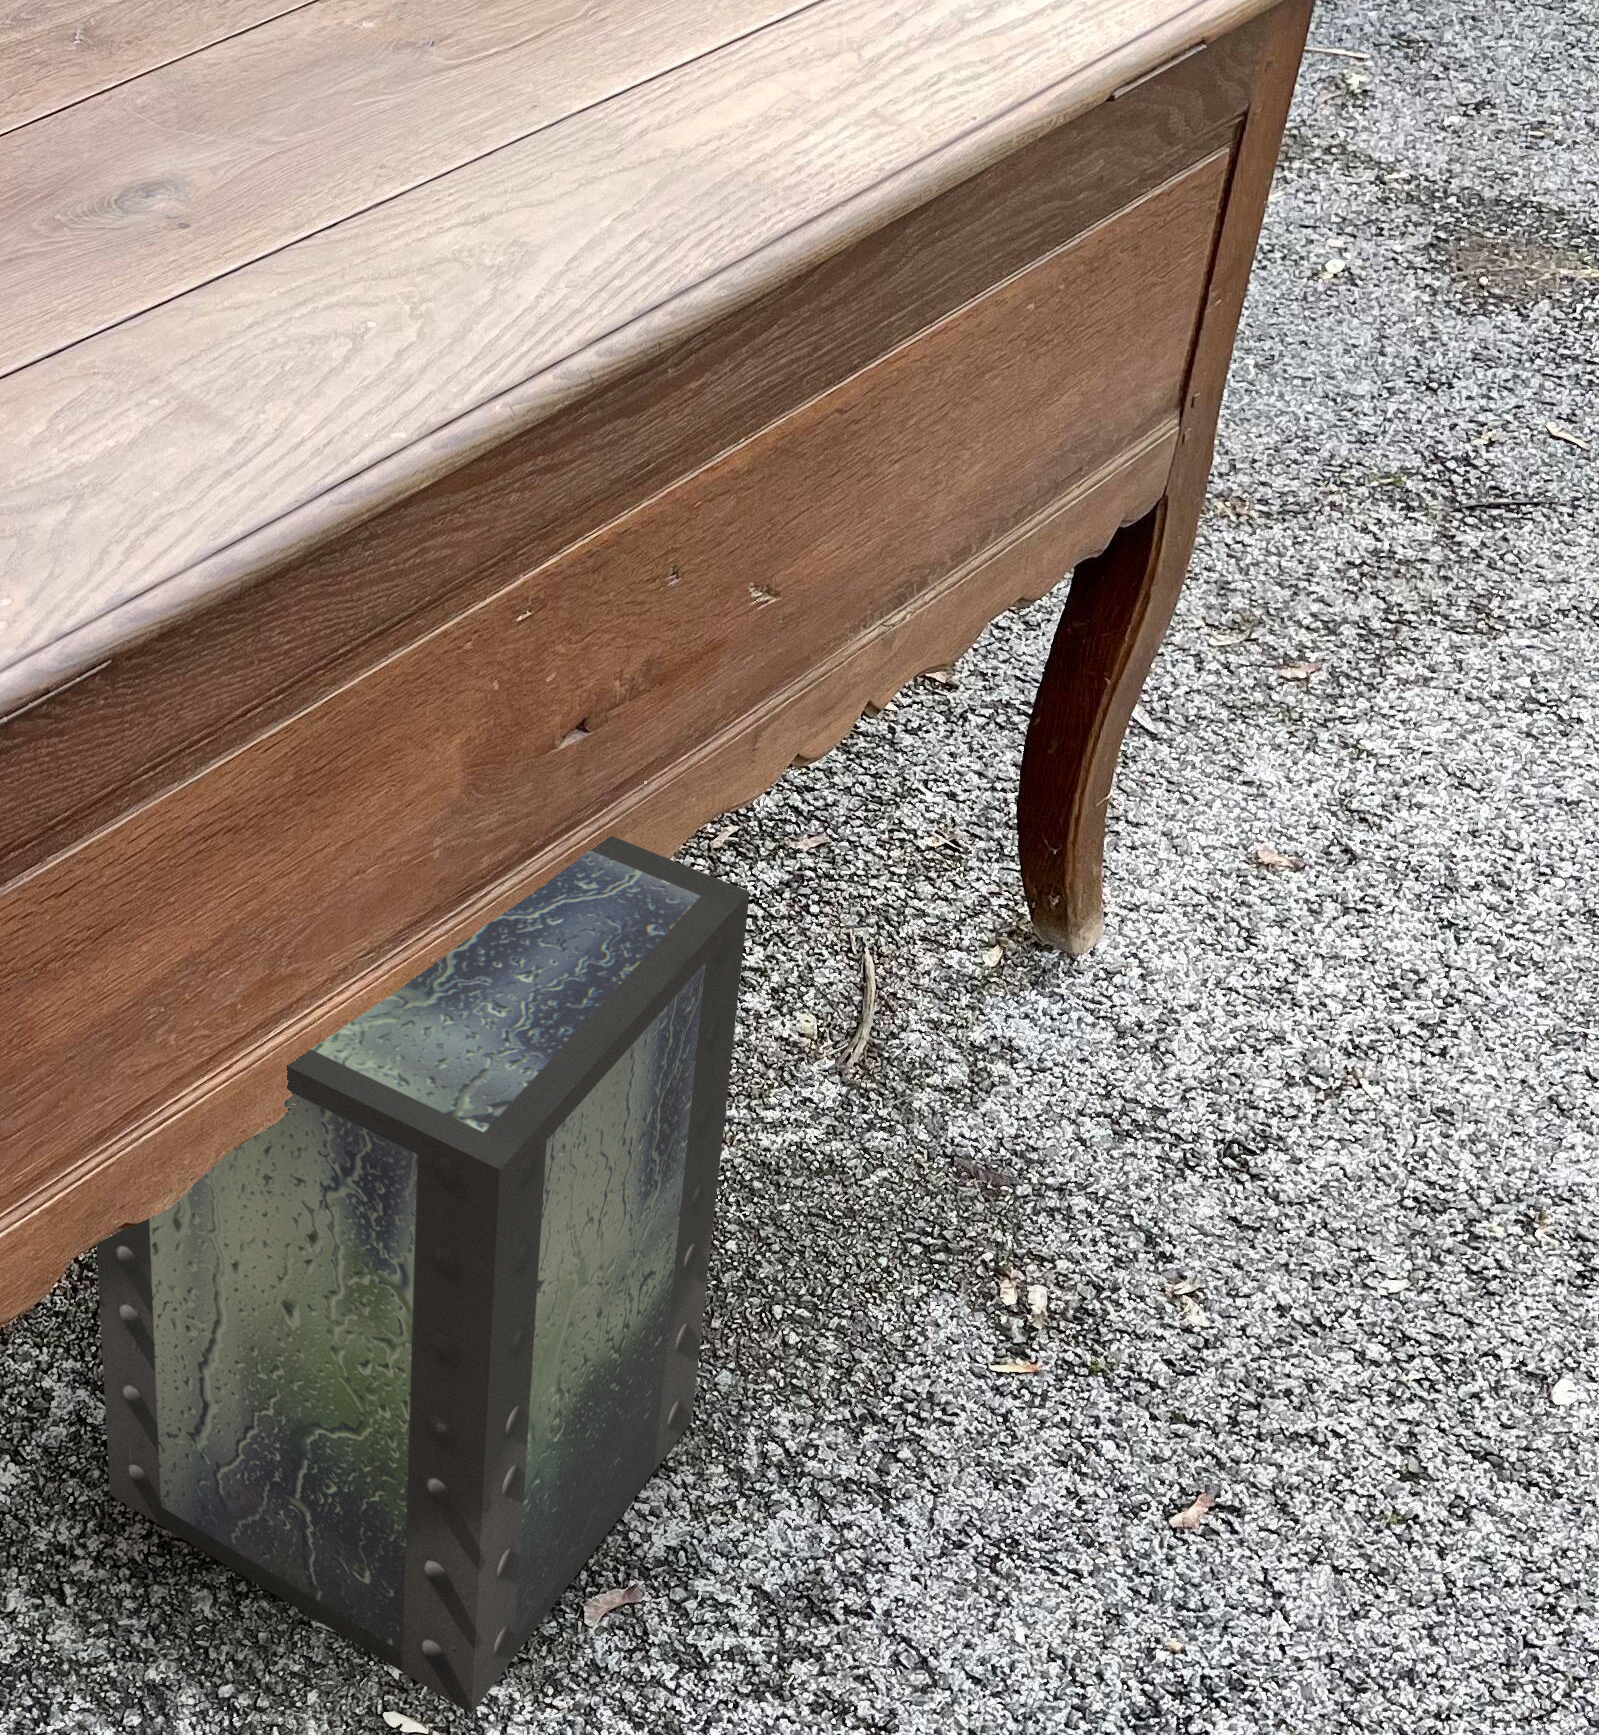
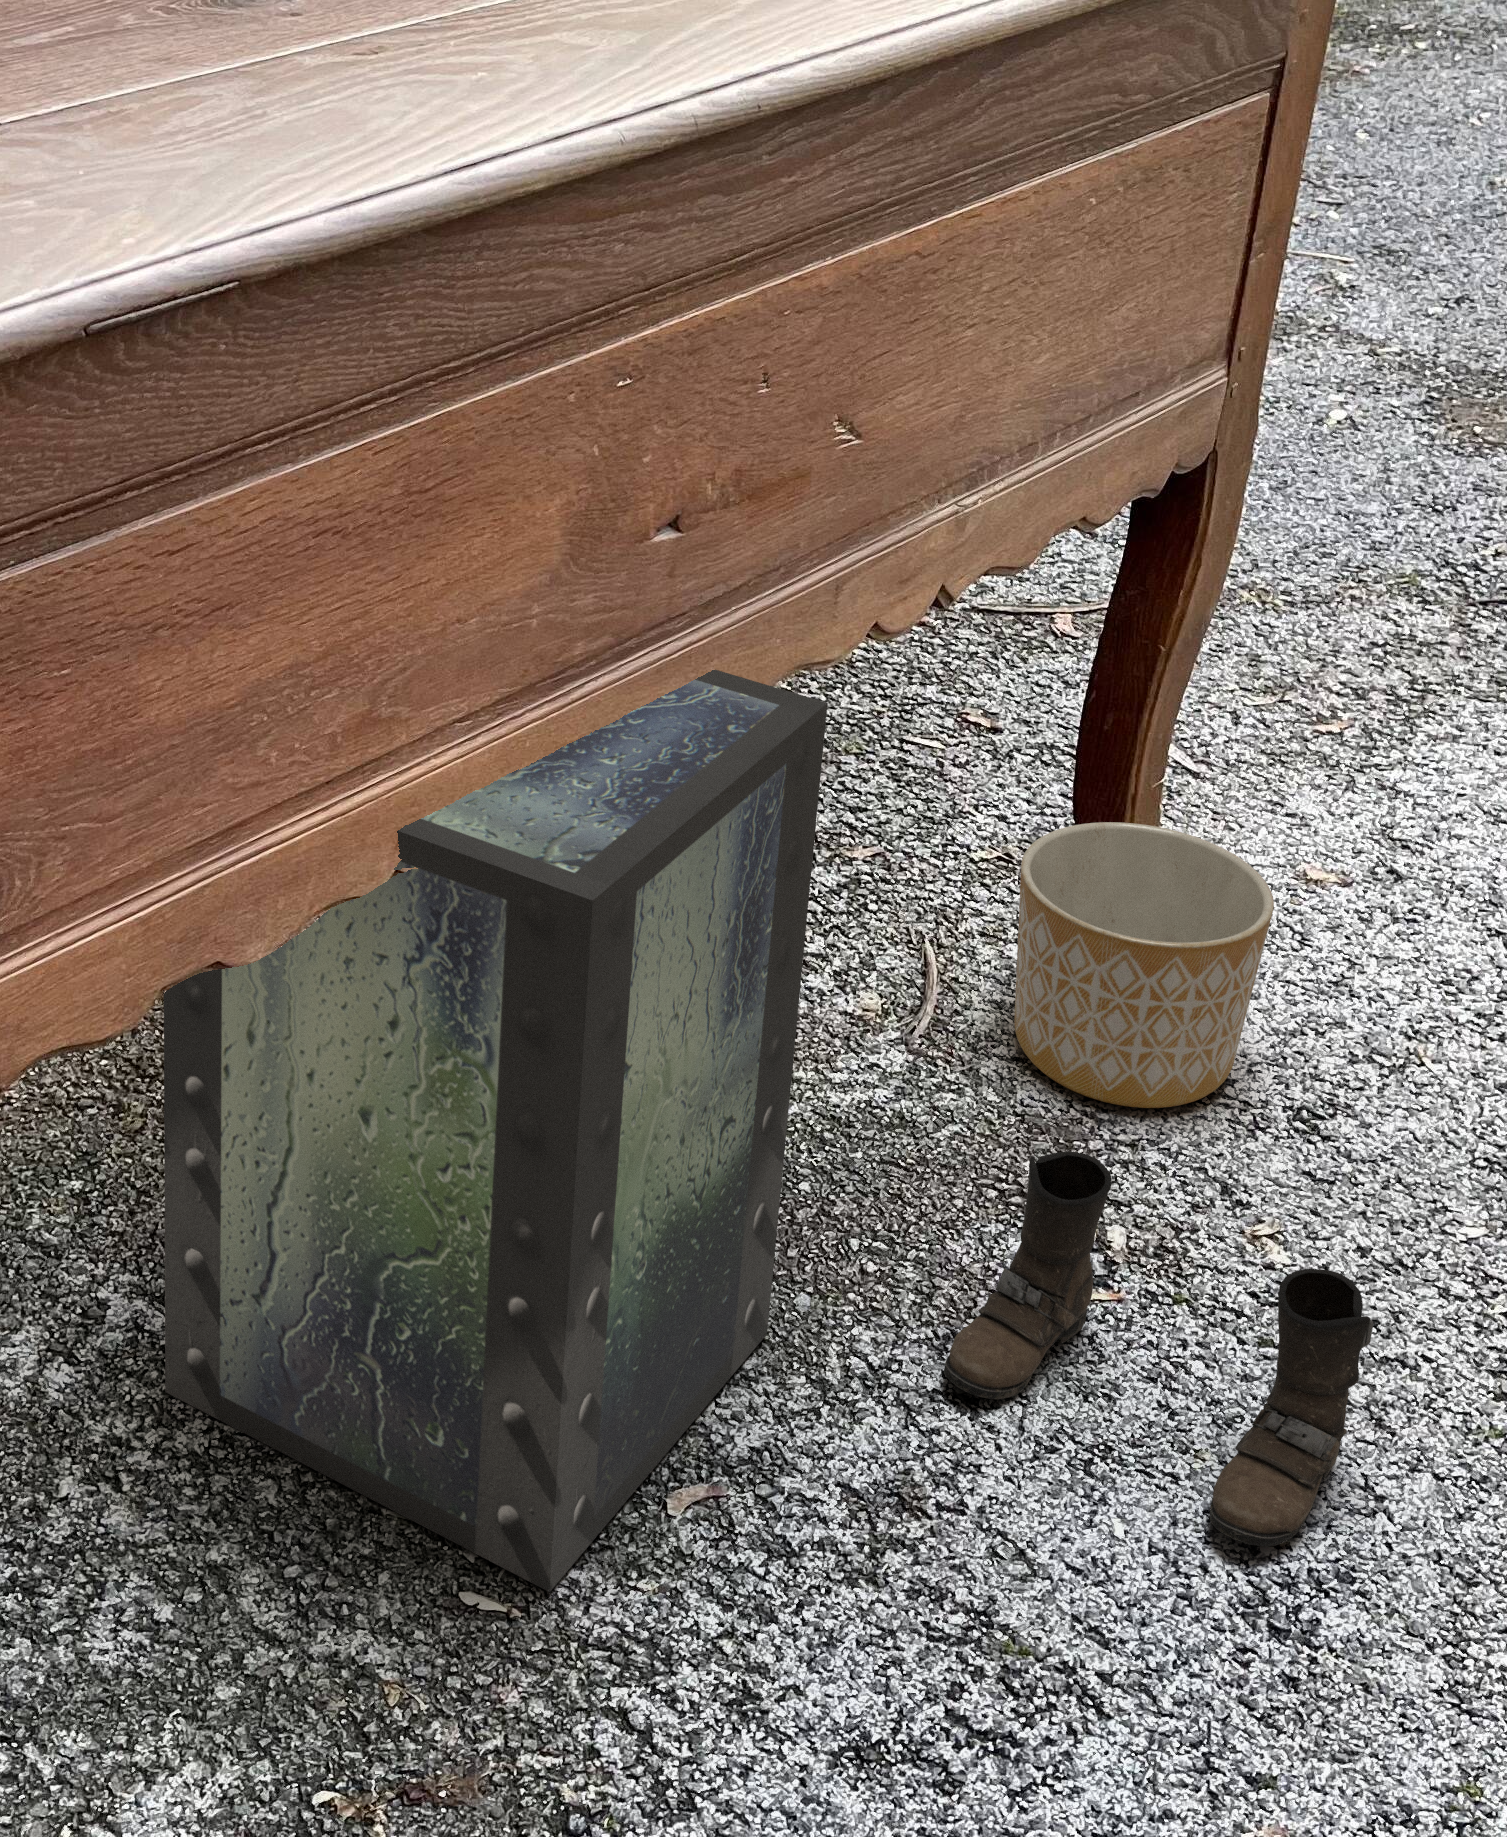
planter: none [957,859,1219,1152] -> present [1014,822,1274,1108]
boots: none [861,1259,1277,1660] -> present [944,1151,1373,1546]

